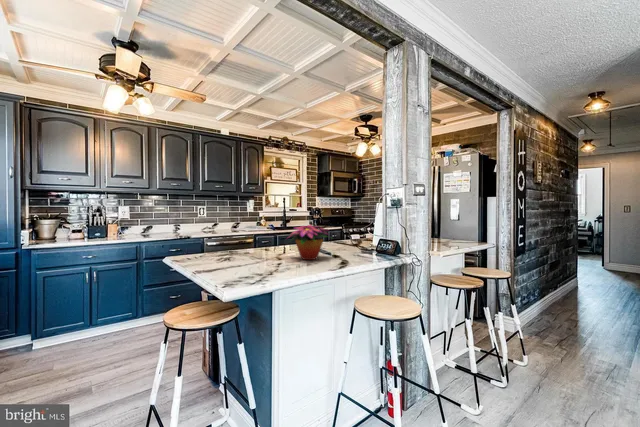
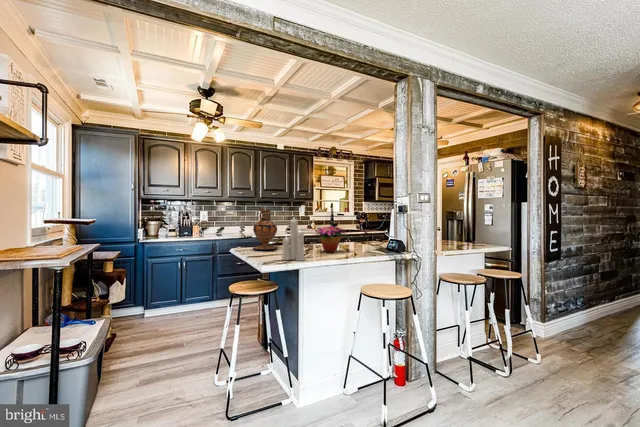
vase: none [198,201,234,260] -> present [253,208,277,250]
candle: none [250,204,285,278] -> present [282,219,305,261]

